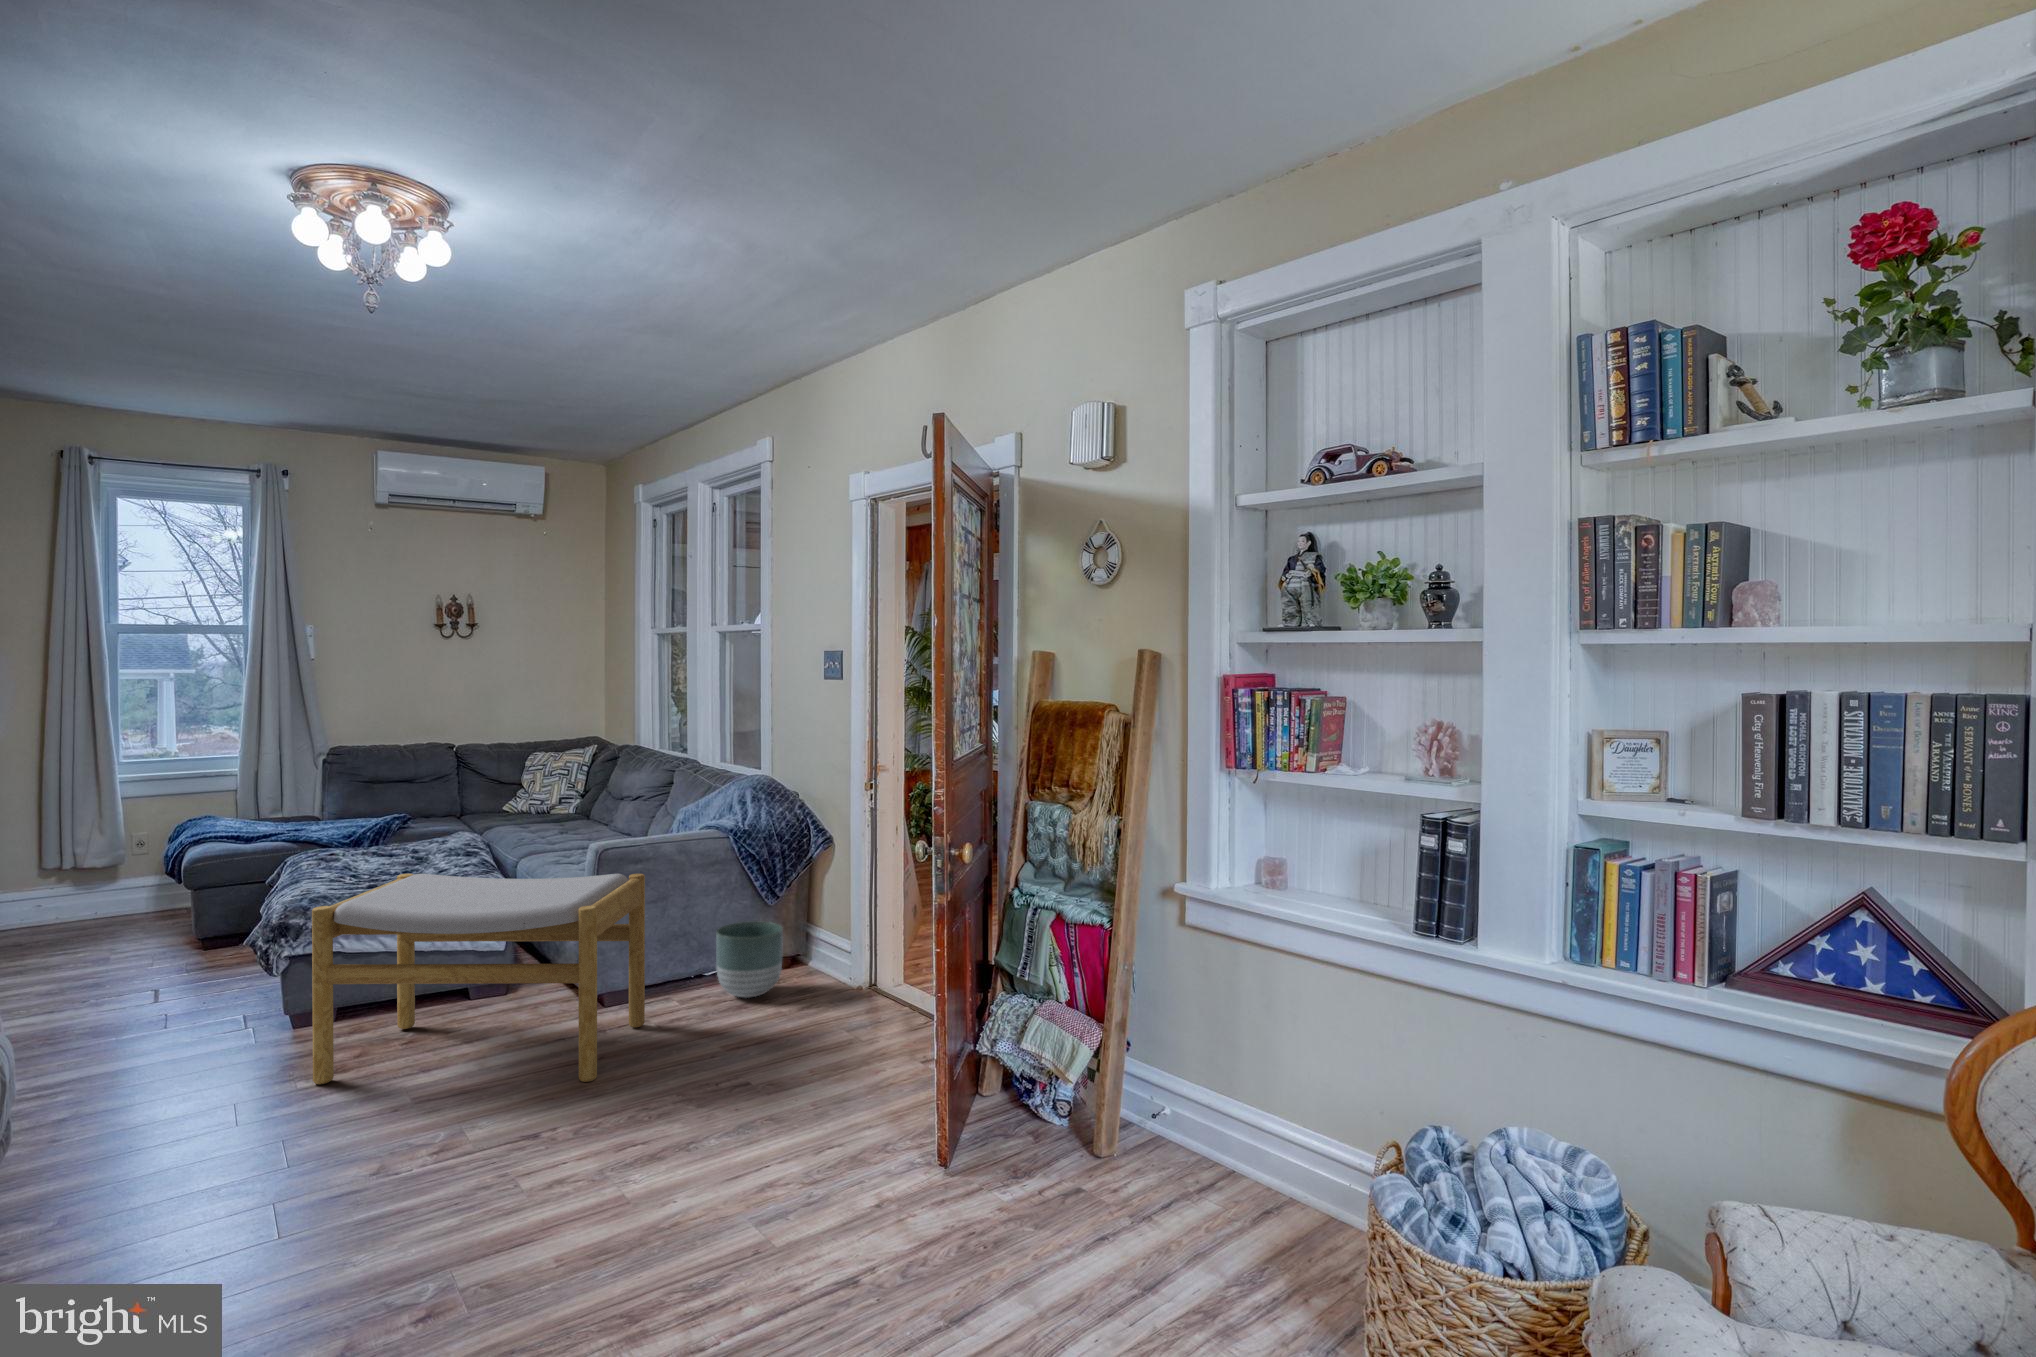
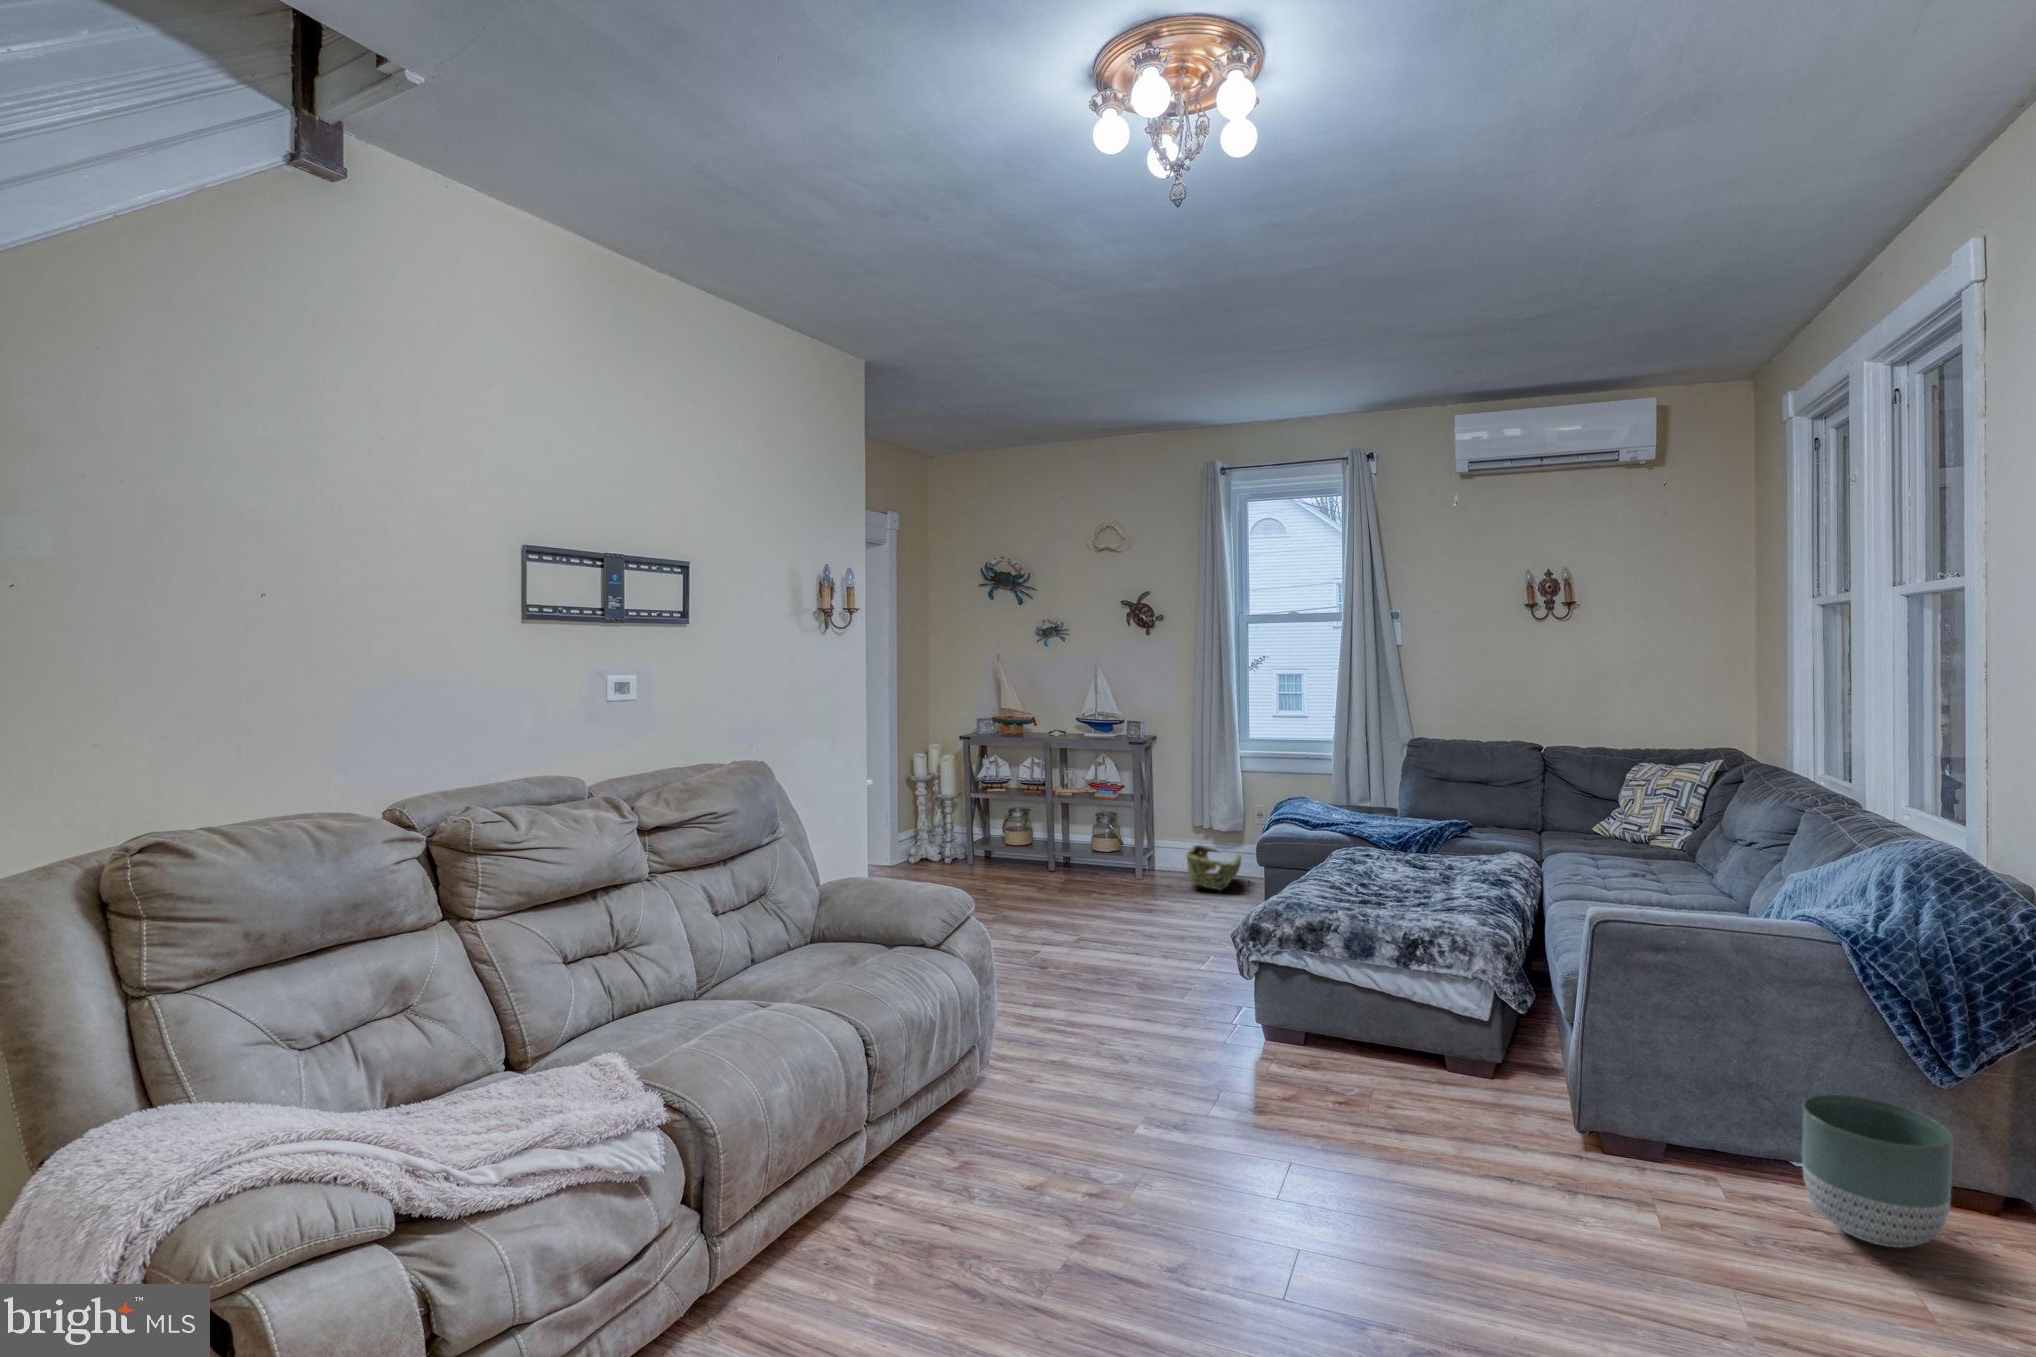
footstool: present [312,874,645,1084] -> none [1219,899,1645,1279]
woven basket: none [38,892,120,938] -> present [1186,845,1242,890]

